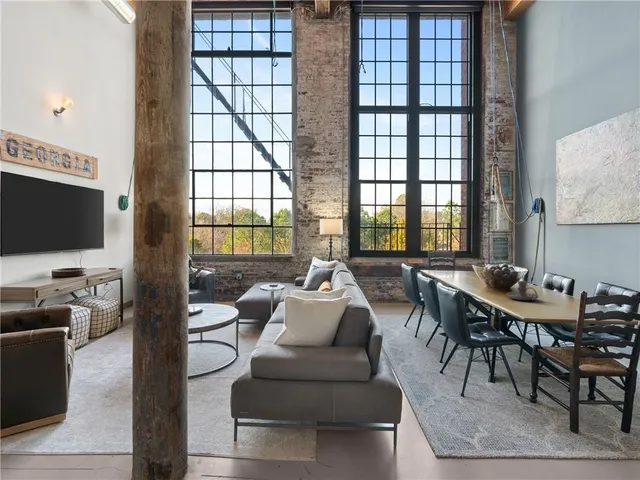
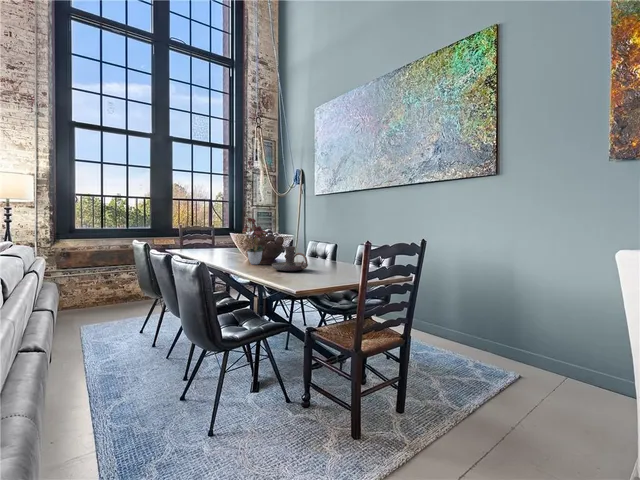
flower arrangement: none [482,254,506,291] -> present [243,218,268,265]

